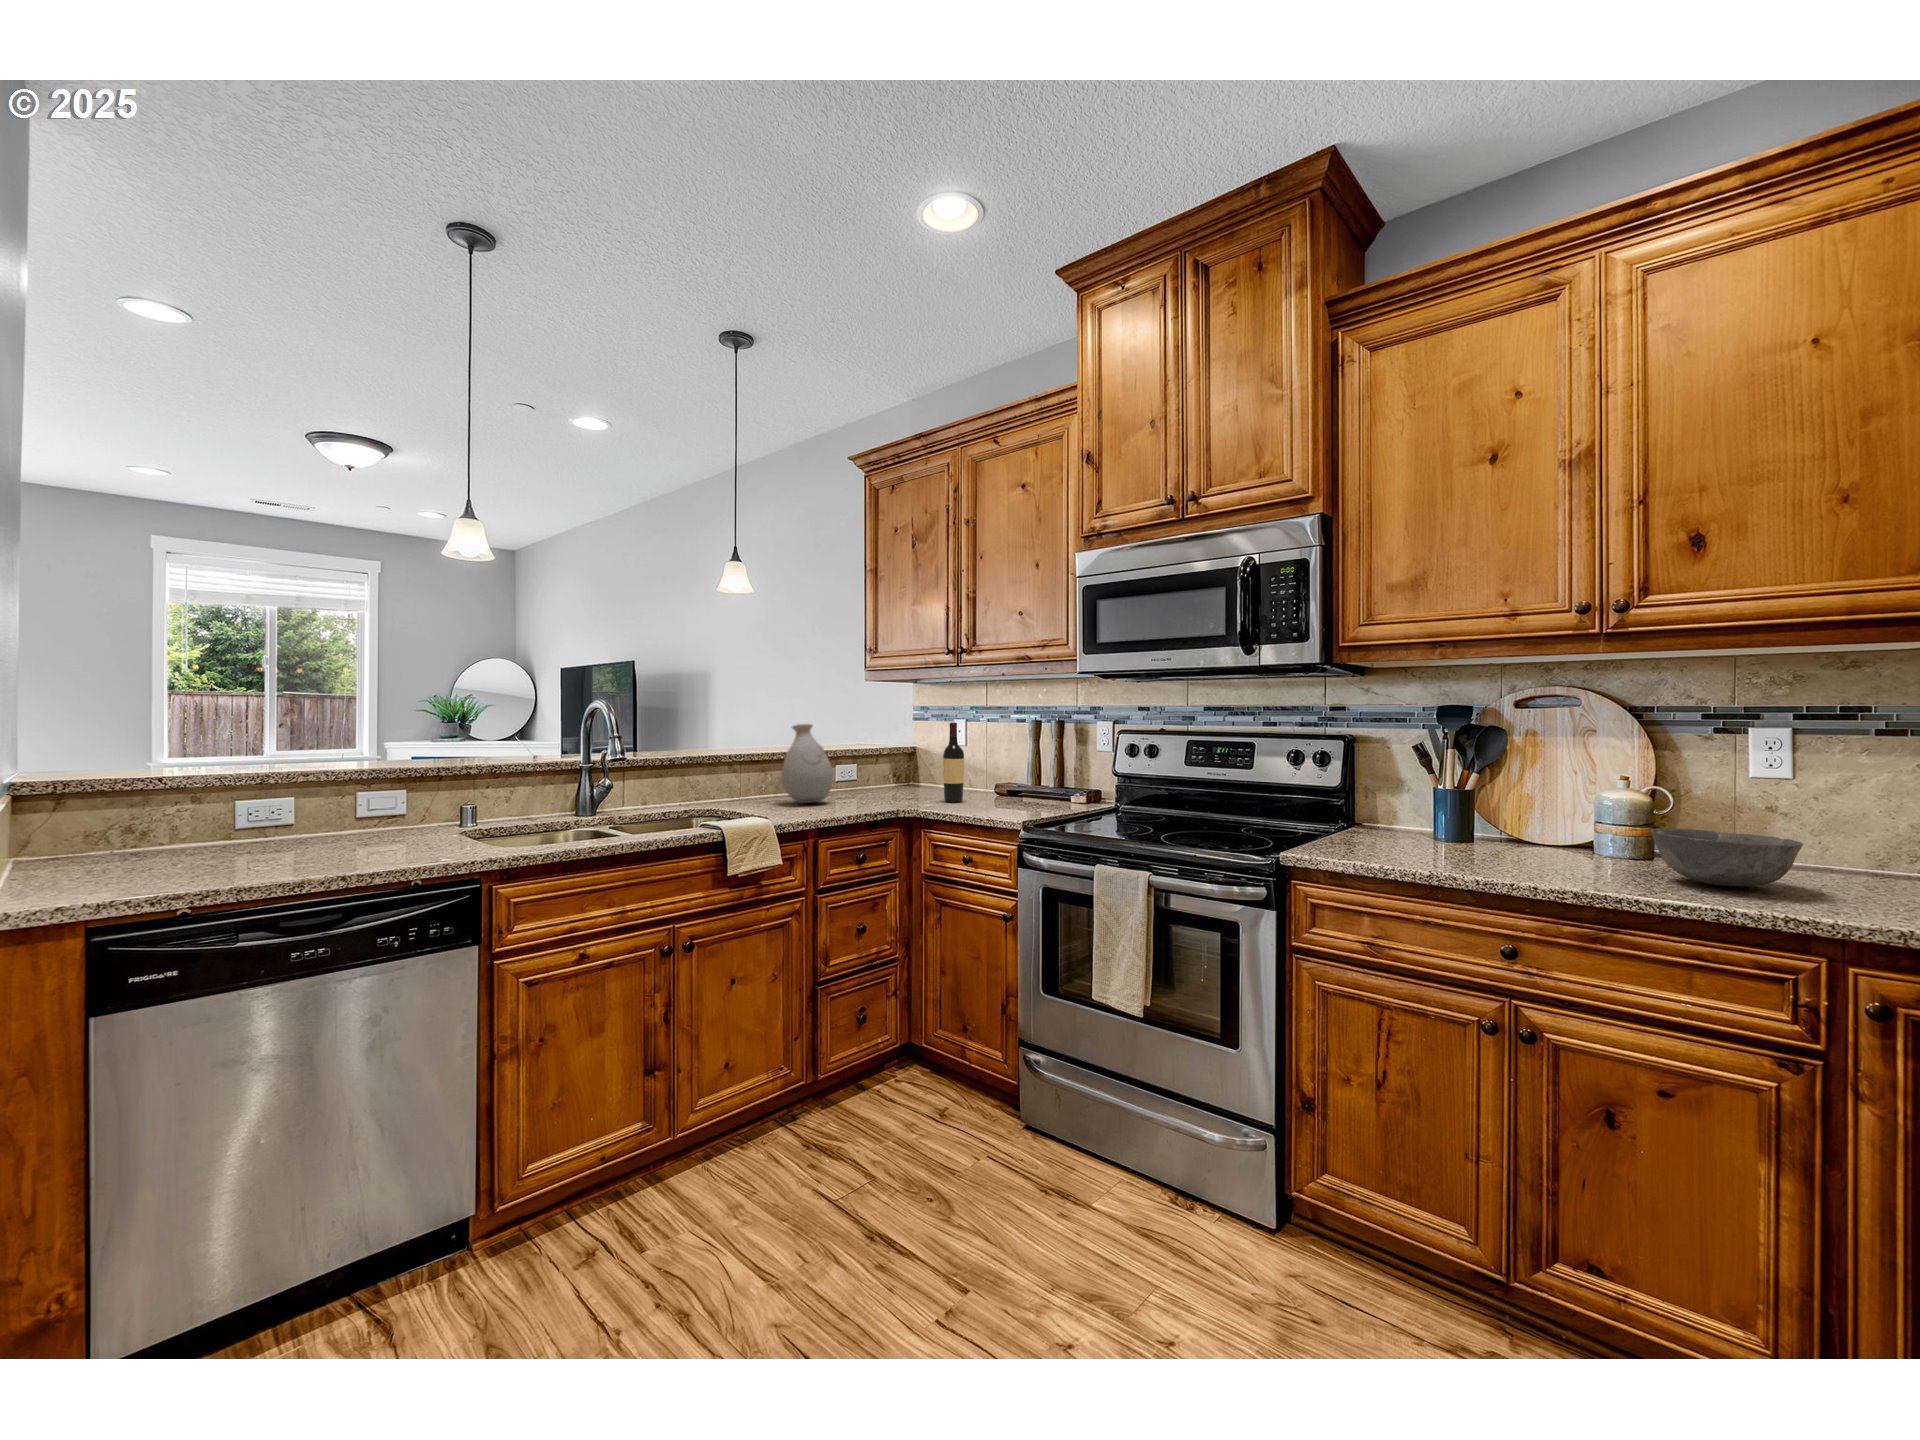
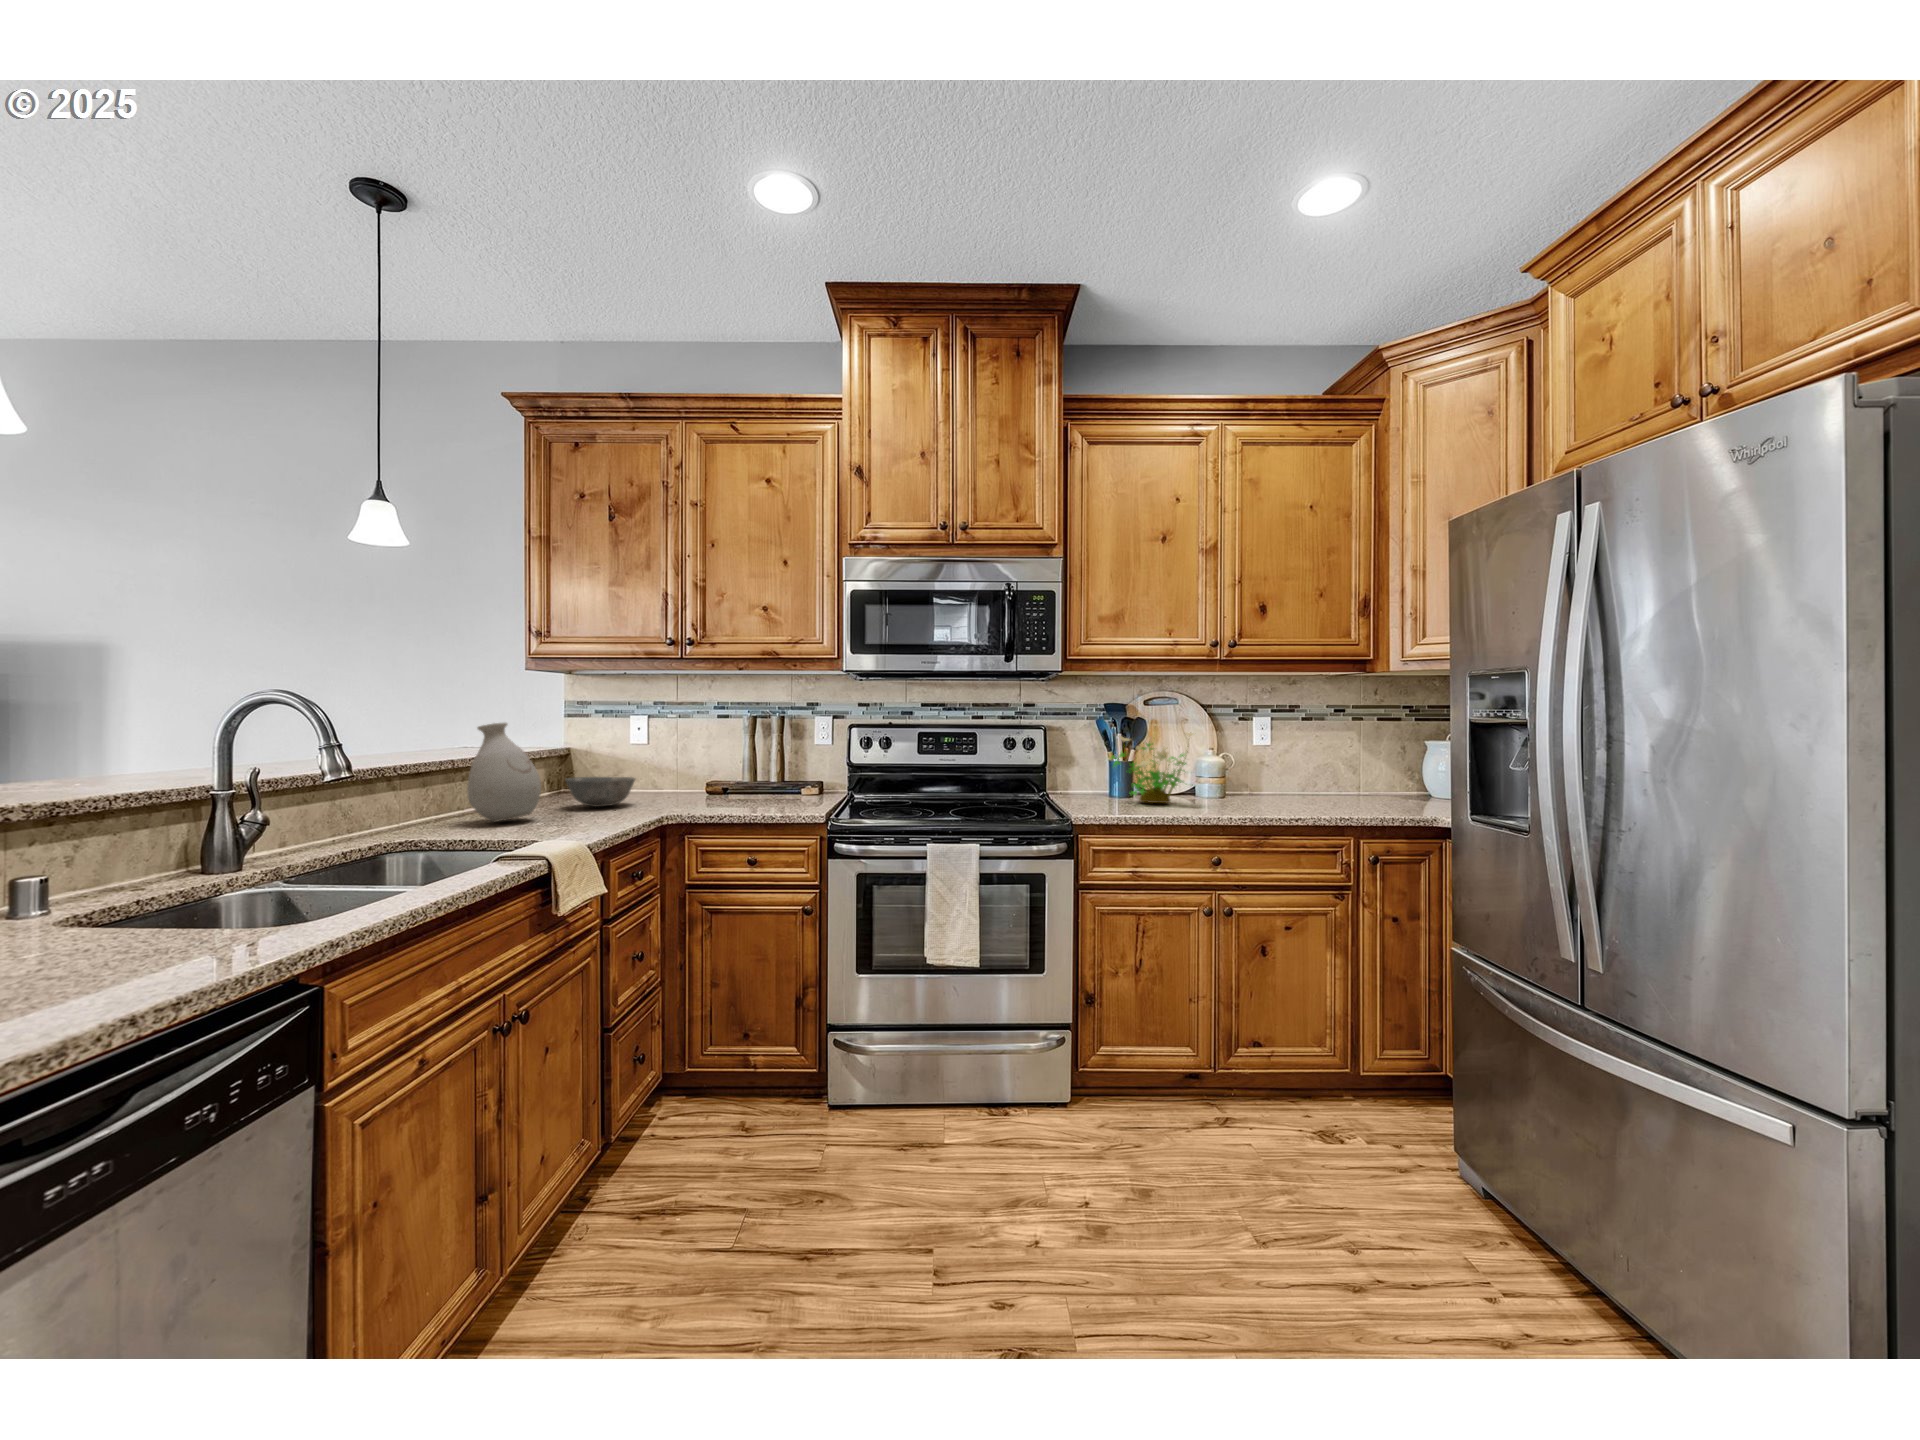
wine bottle: present [943,723,964,802] -> none [667,719,691,805]
potted plant: none [1402,735,1529,855] -> present [1111,724,1193,803]
bowl: present [1650,828,1803,886] -> present [566,777,635,807]

